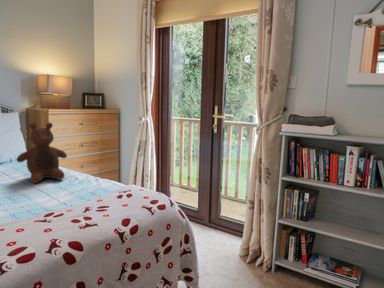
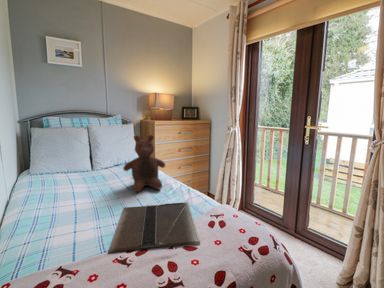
laptop: none [21,186,106,220] -> present [109,202,200,252]

